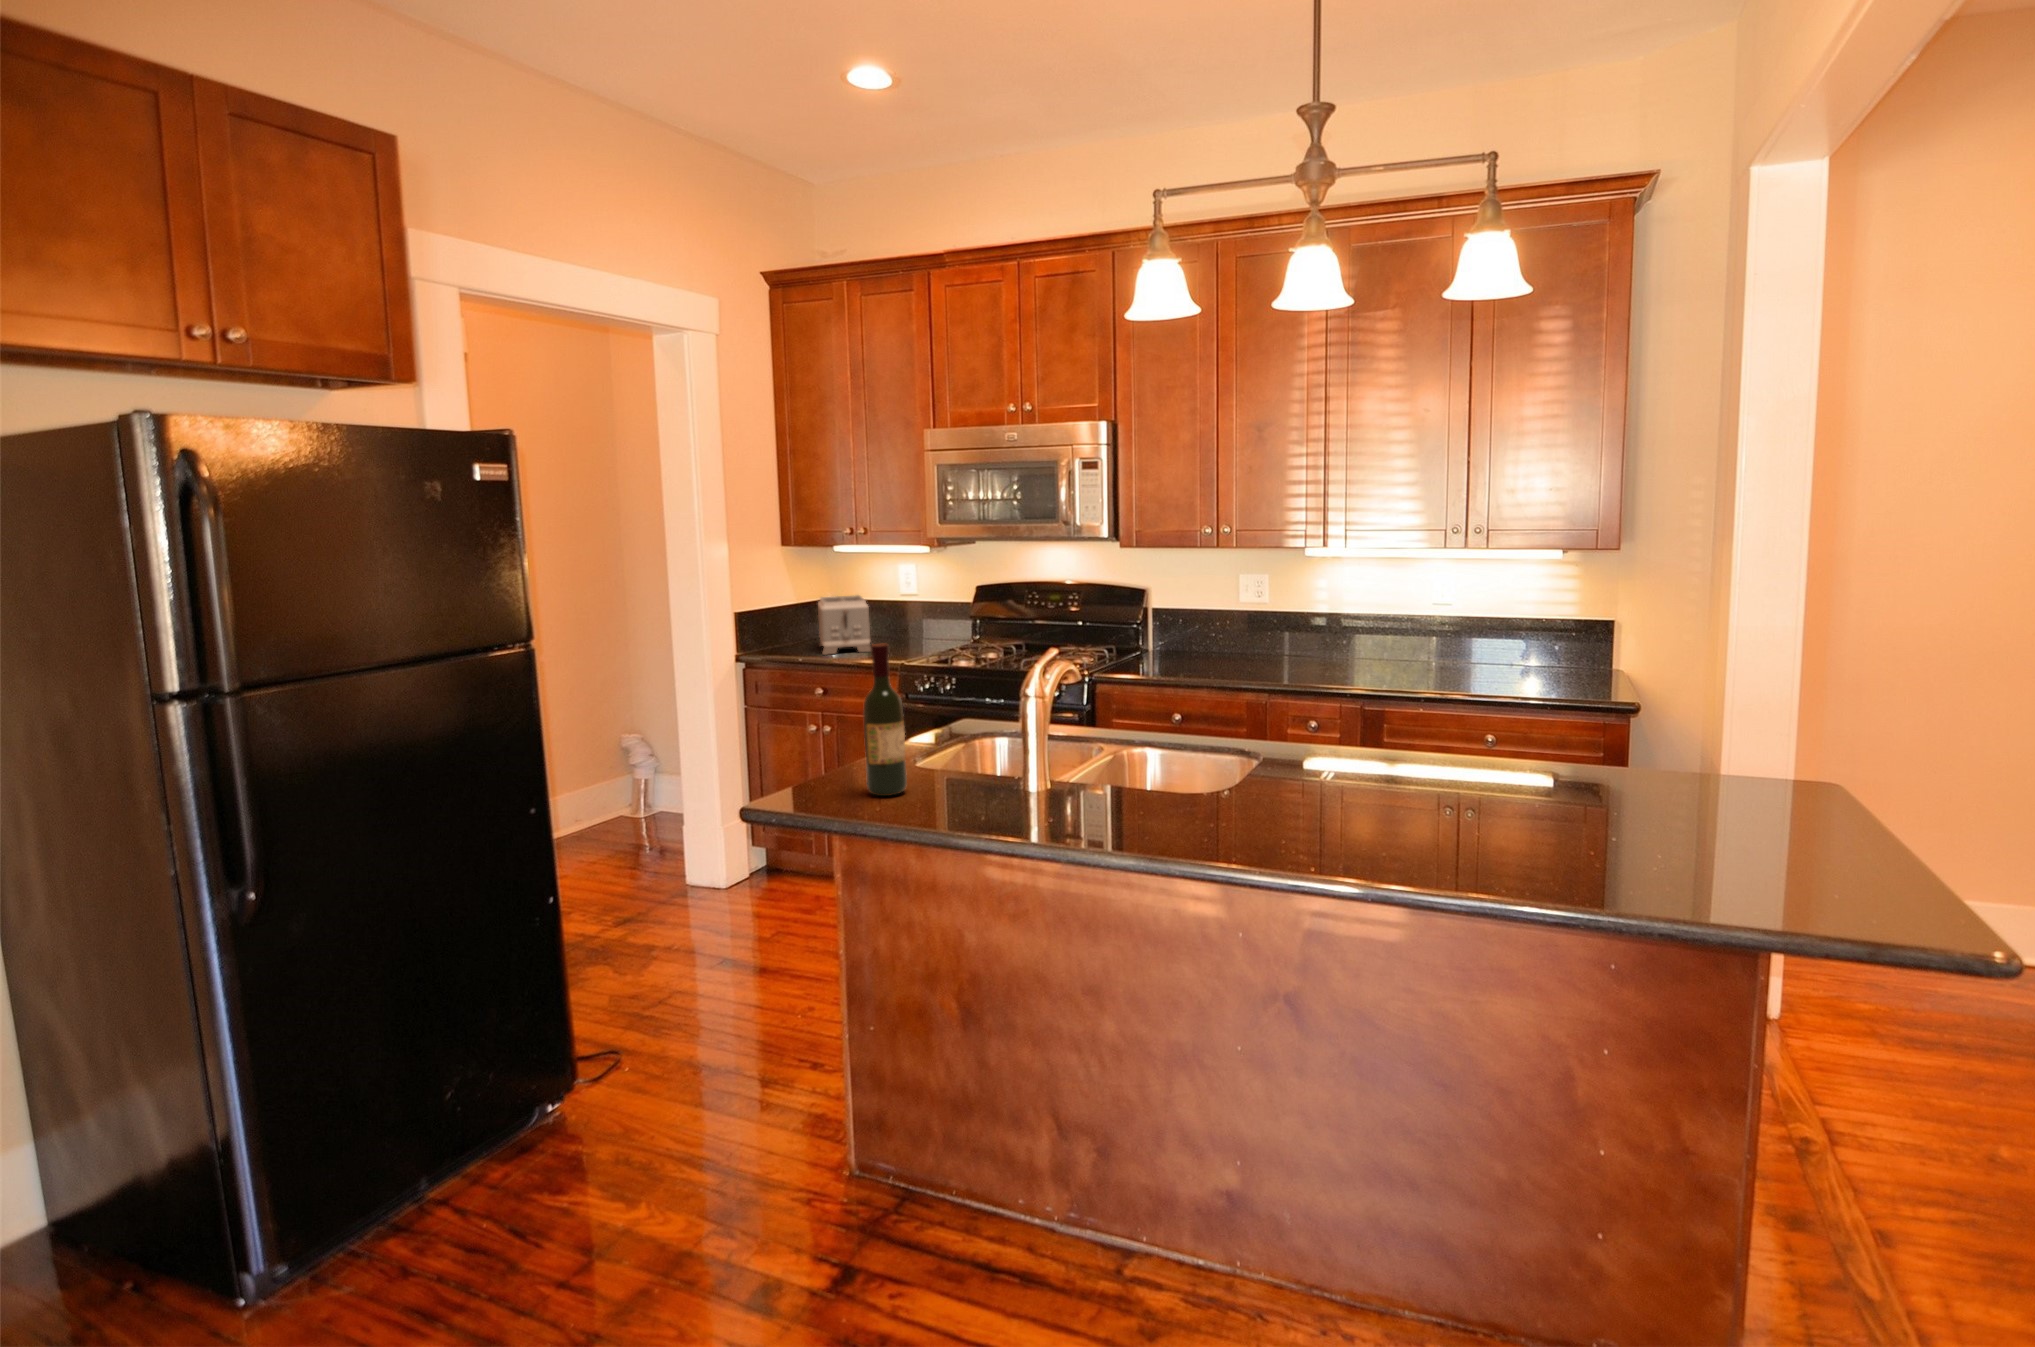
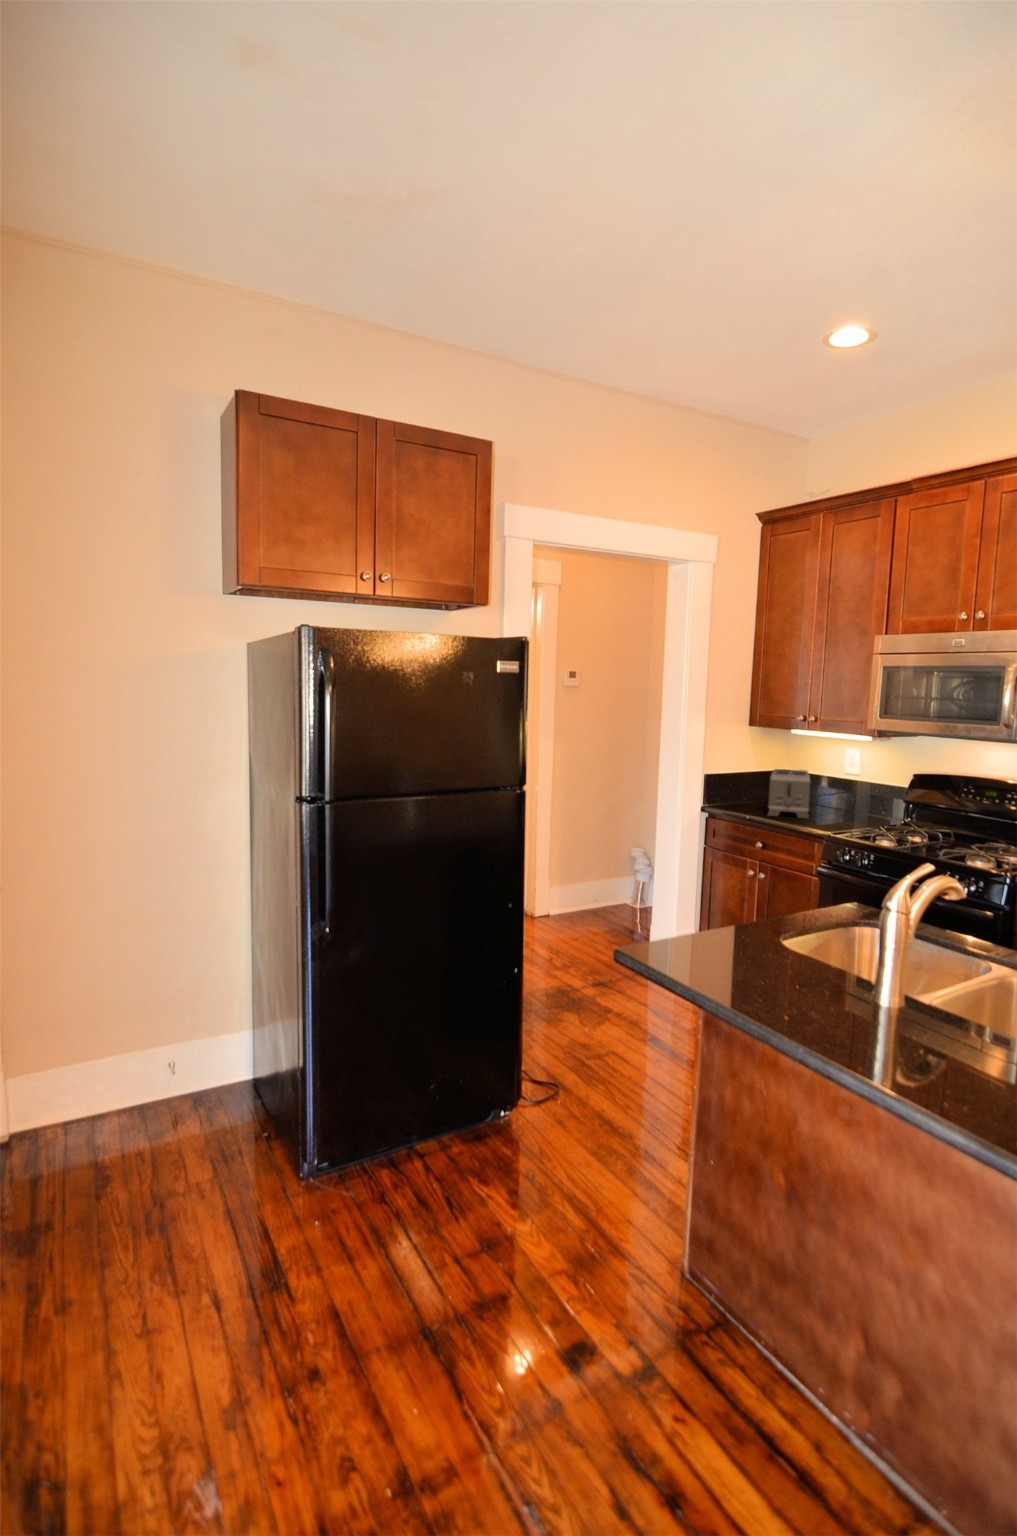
wine bottle: present [863,644,907,796] -> none [724,829,764,967]

